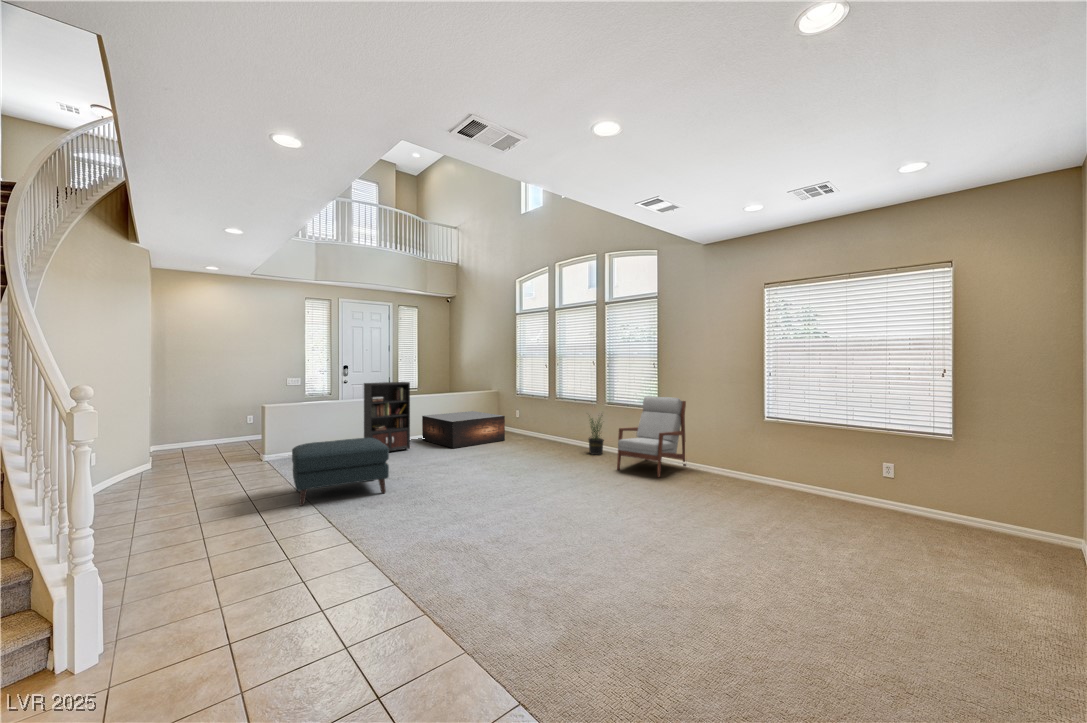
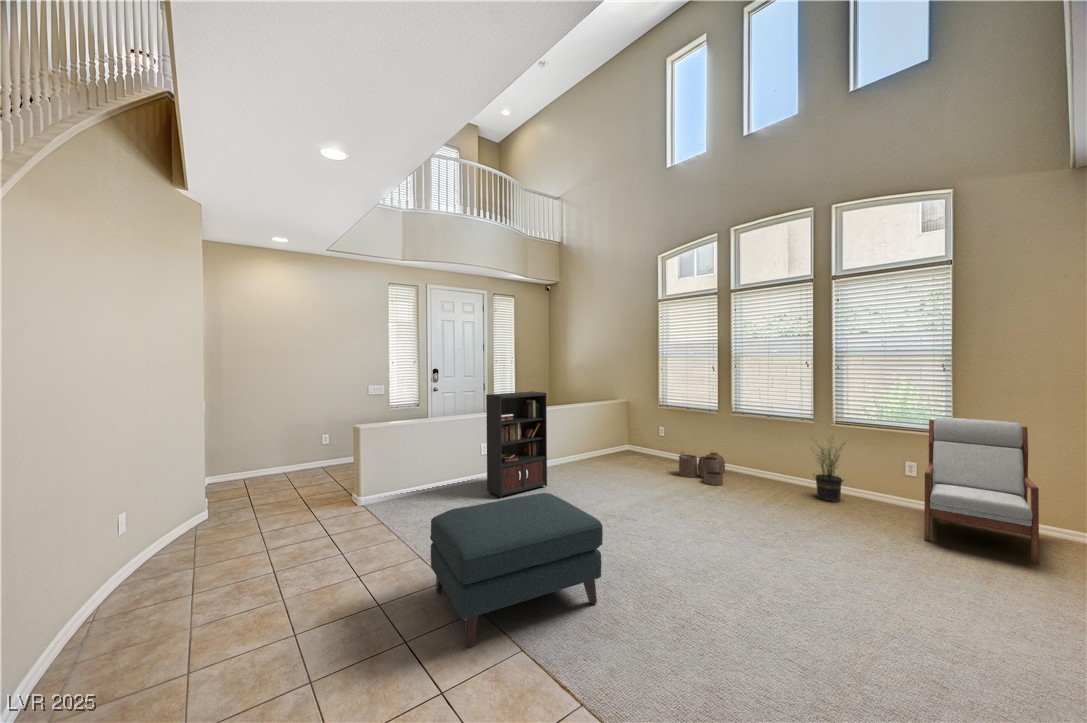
coffee table: present [422,411,505,448] -> none [546,426,660,485]
woven basket: none [514,427,550,448] -> present [679,452,725,485]

